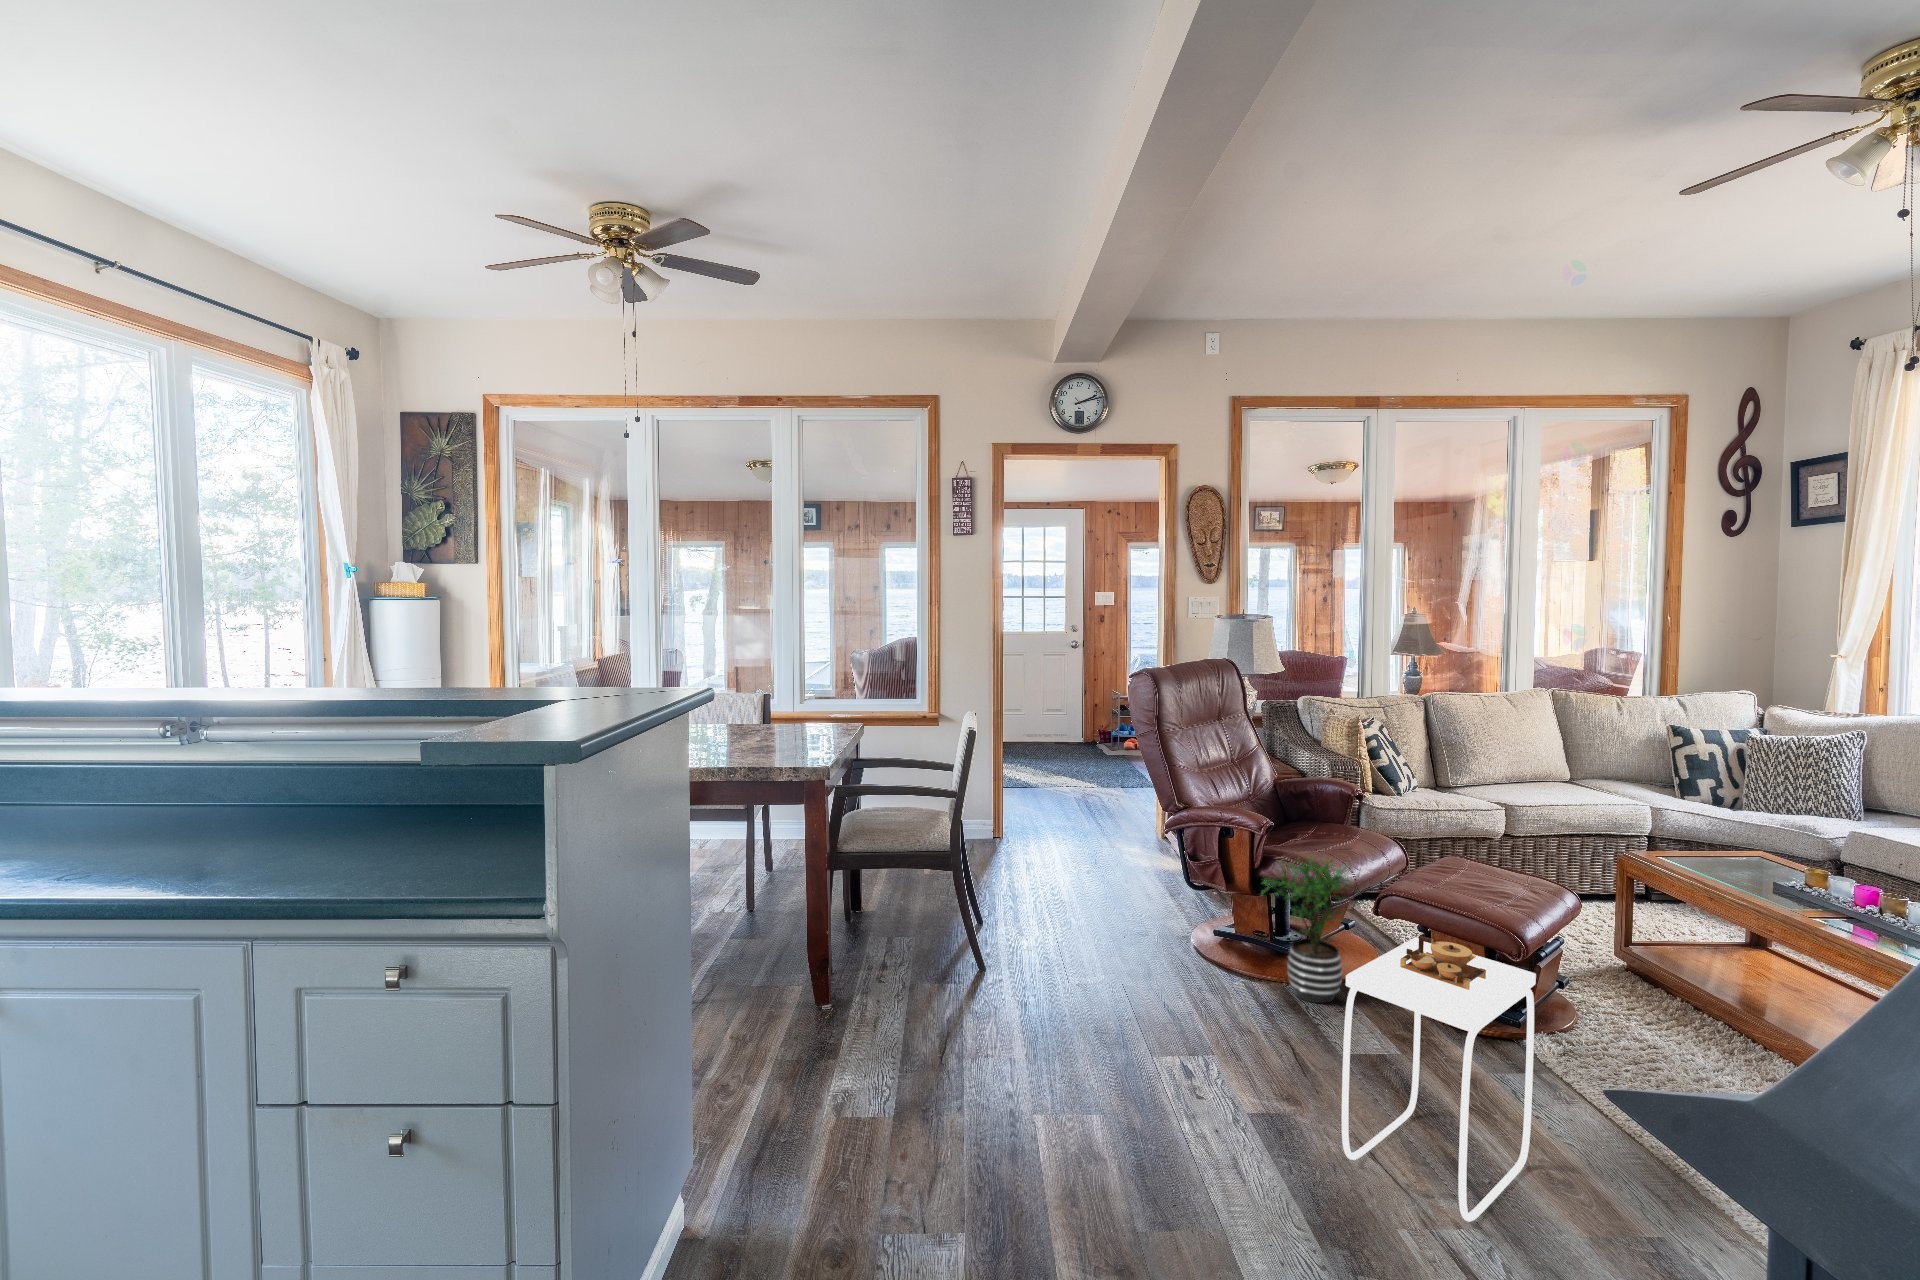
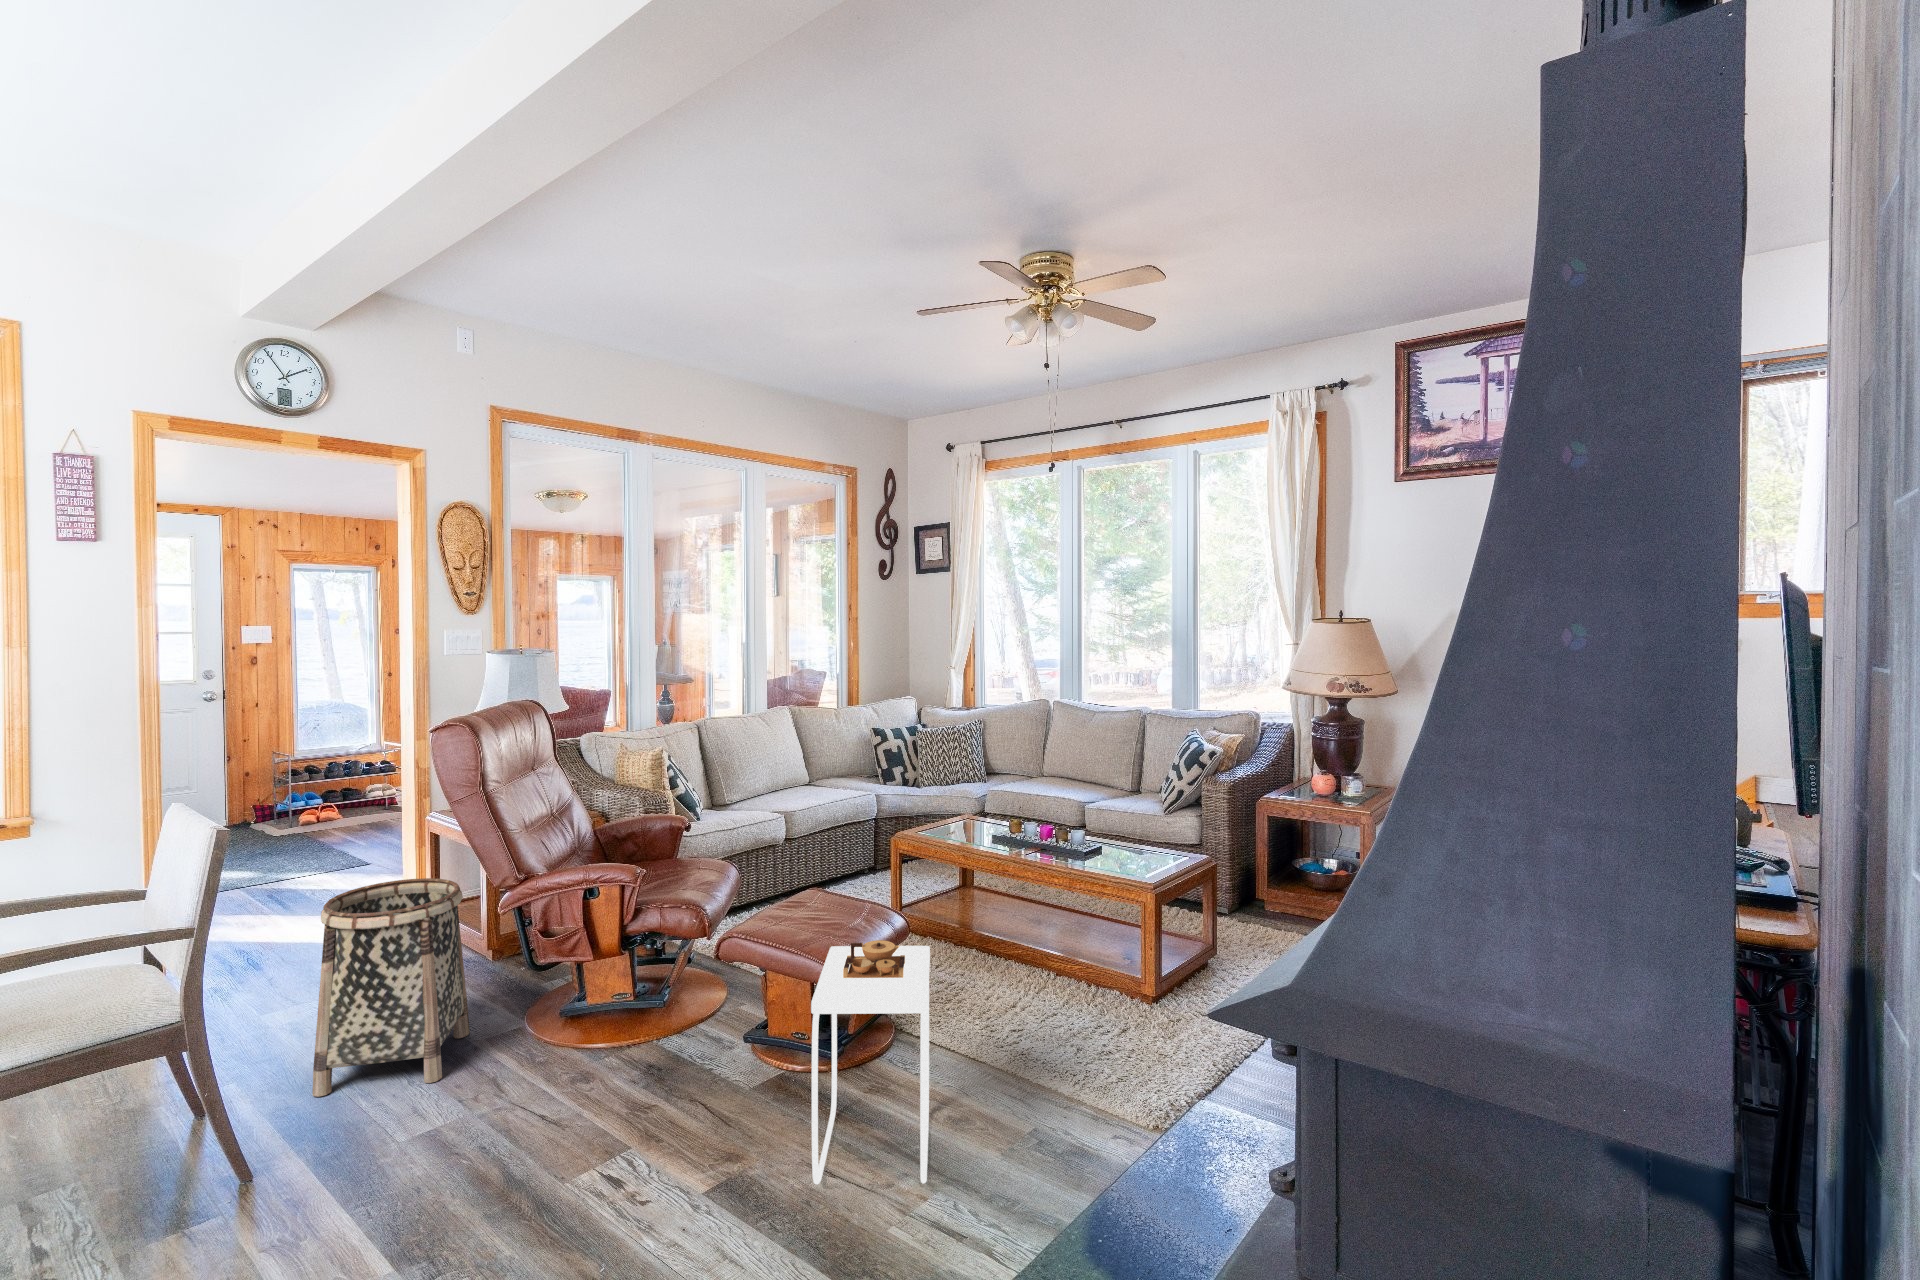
basket: none [1043,789,1151,947] -> present [312,878,470,1097]
potted plant: present [1261,858,1359,1003] -> none [630,893,740,1051]

